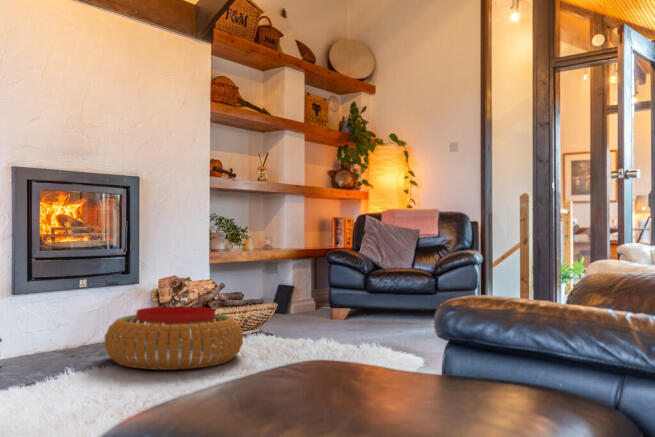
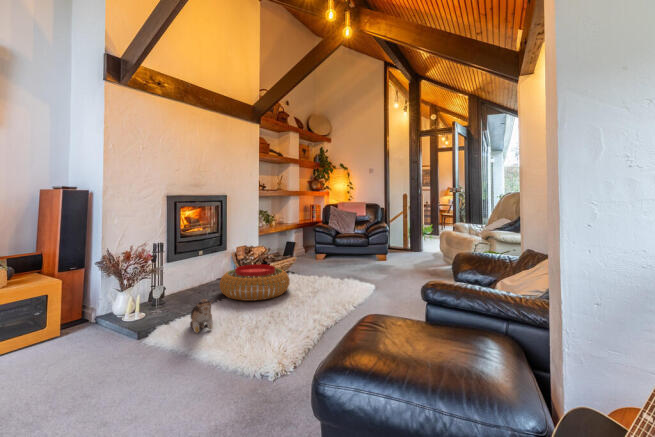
plush toy: none [17,343,60,411] -> present [190,299,213,333]

